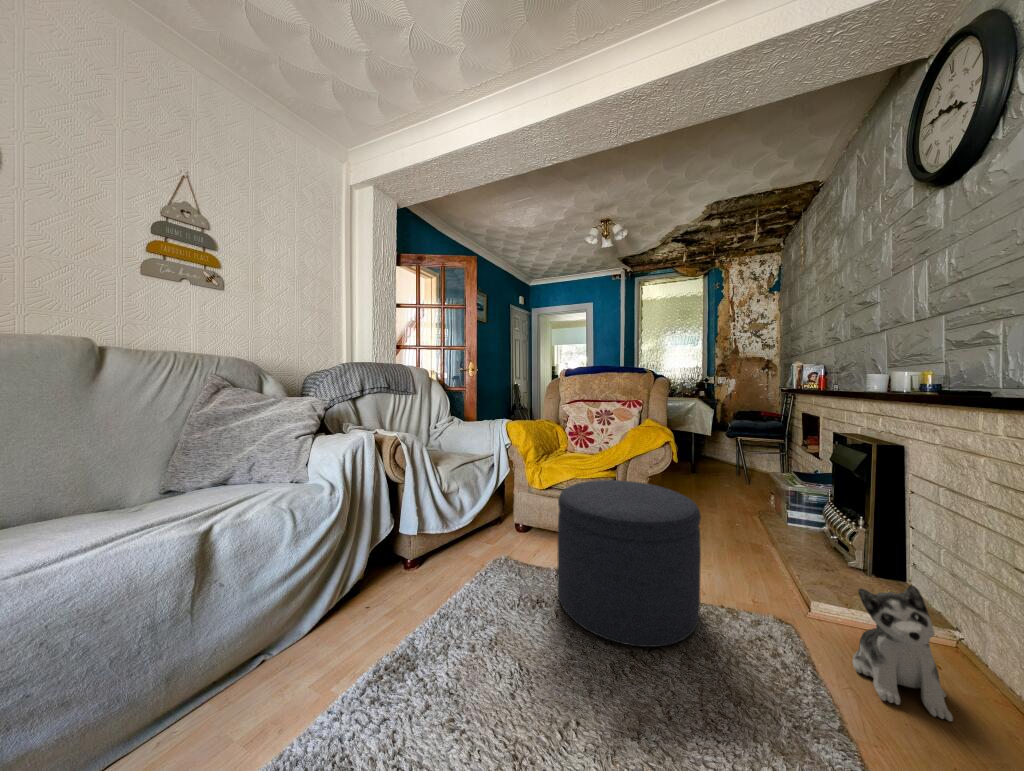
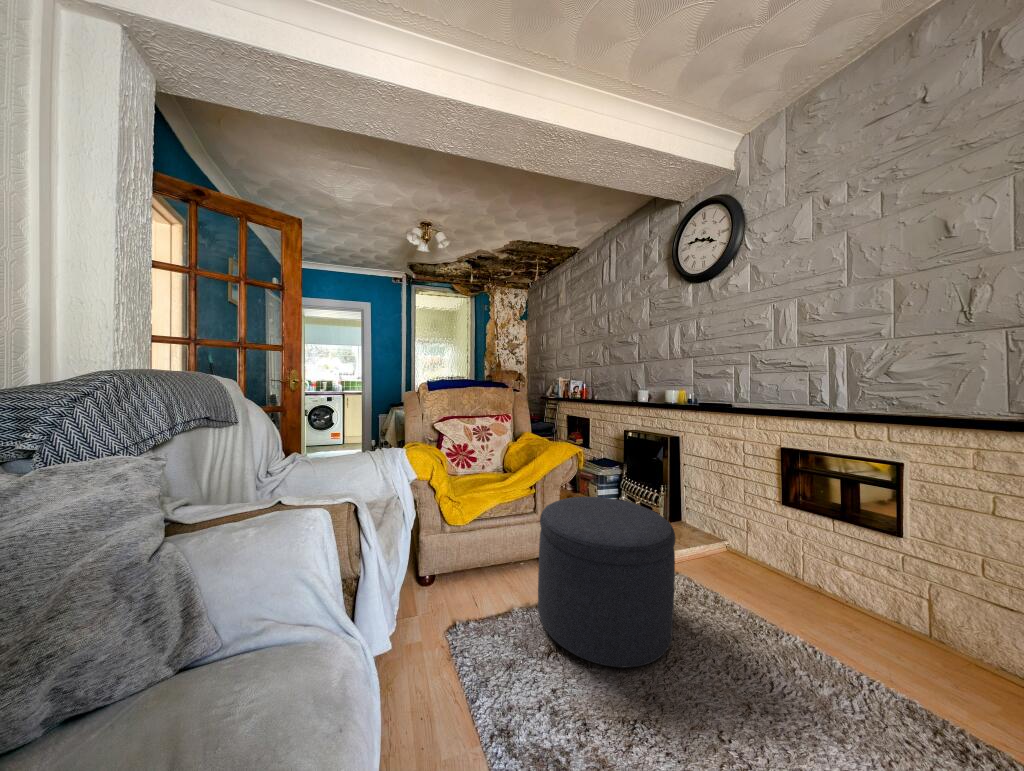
plush toy: present [853,586,953,721] -> none [716,527,778,604]

